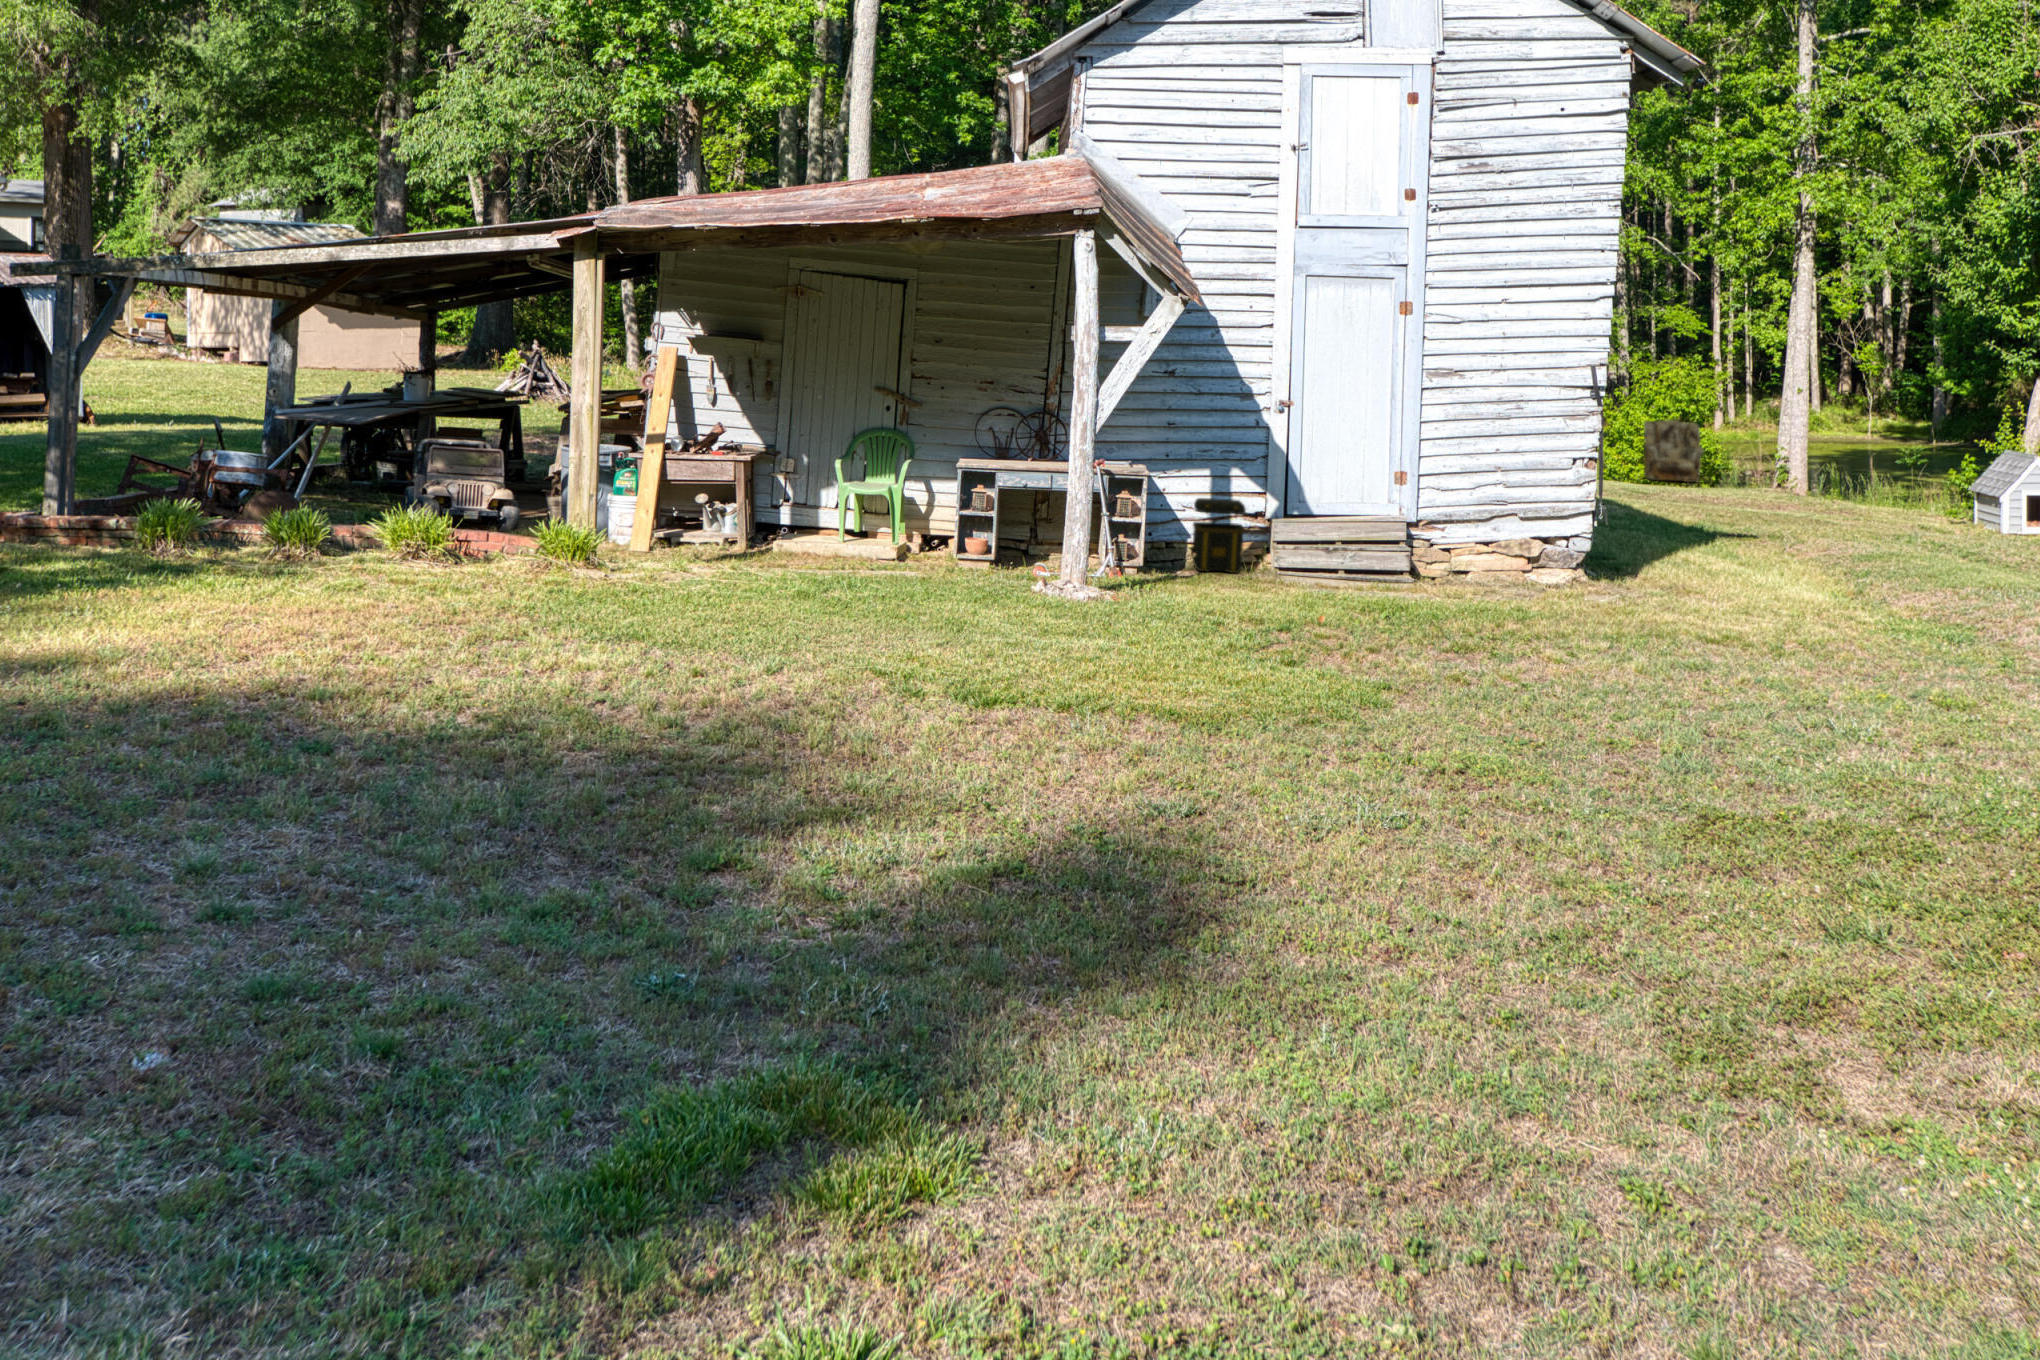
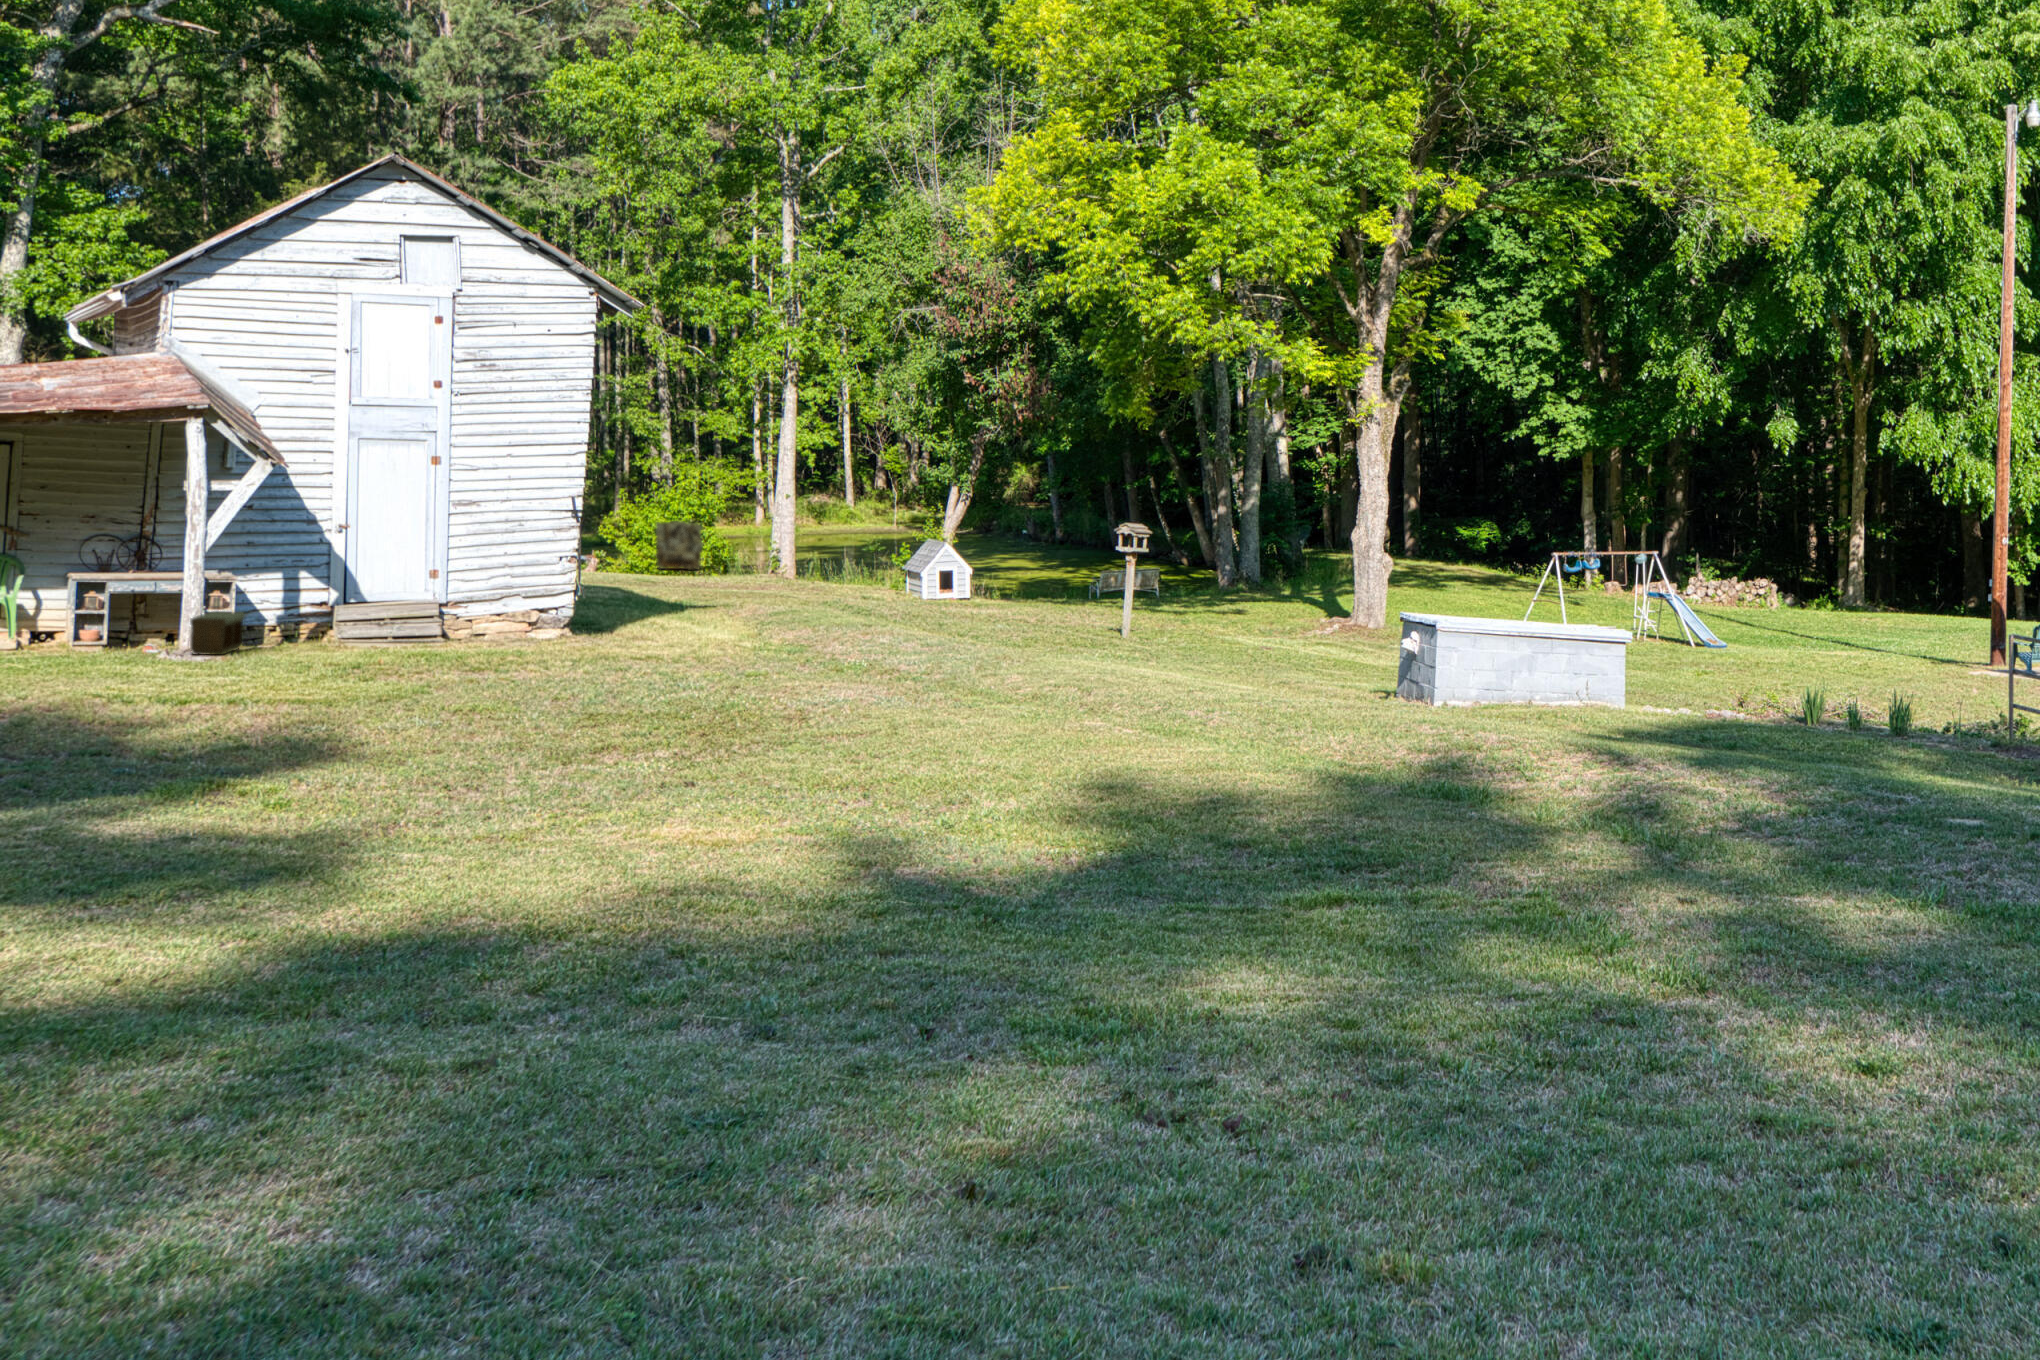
toolbox: present [1192,498,1246,573] -> none [271,593,316,643]
bench: none [1077,521,1153,590] -> present [190,611,245,655]

